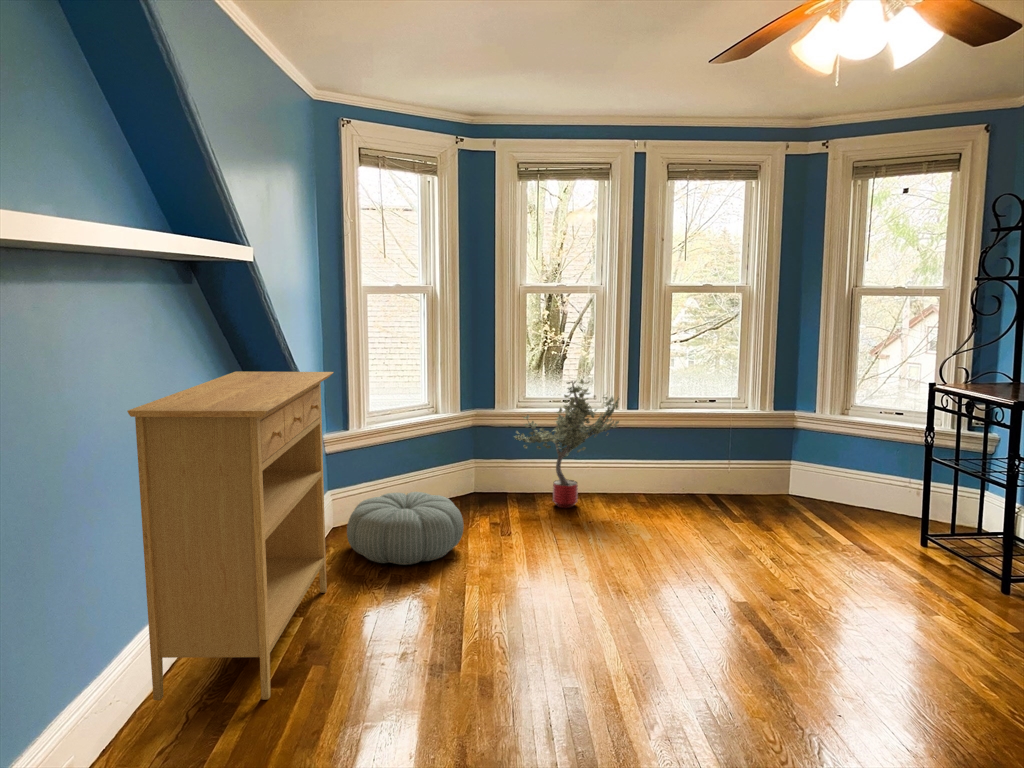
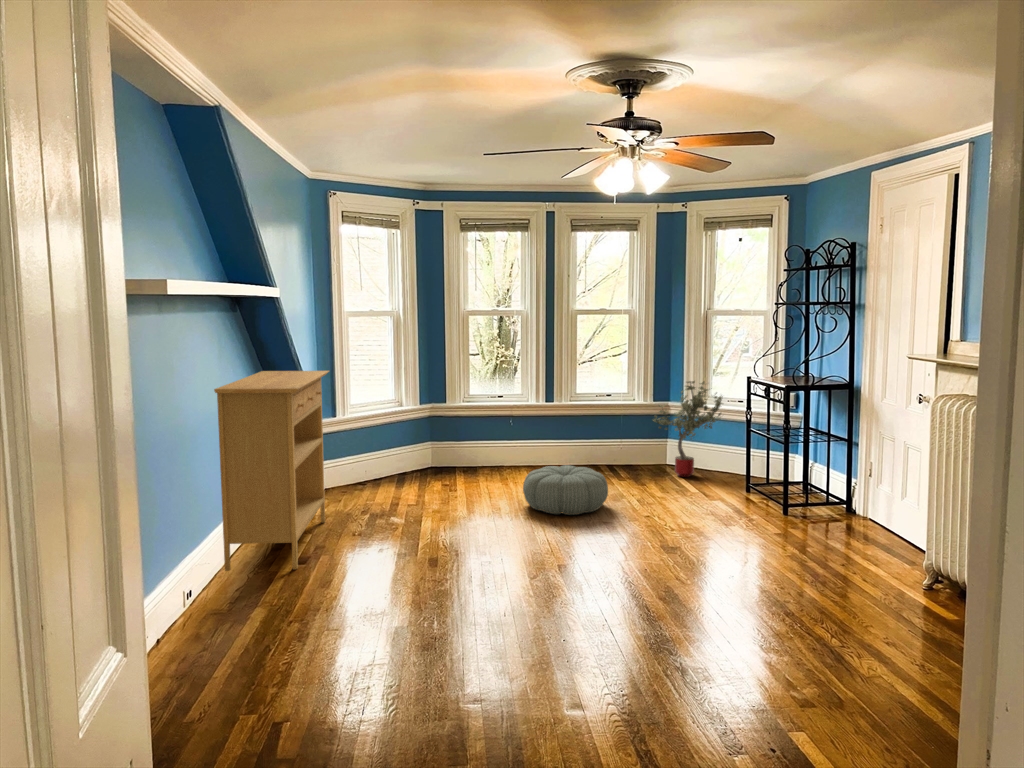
potted tree: present [515,379,619,508] -> present [653,381,722,477]
pouf: present [347,492,464,565] -> present [523,465,608,515]

